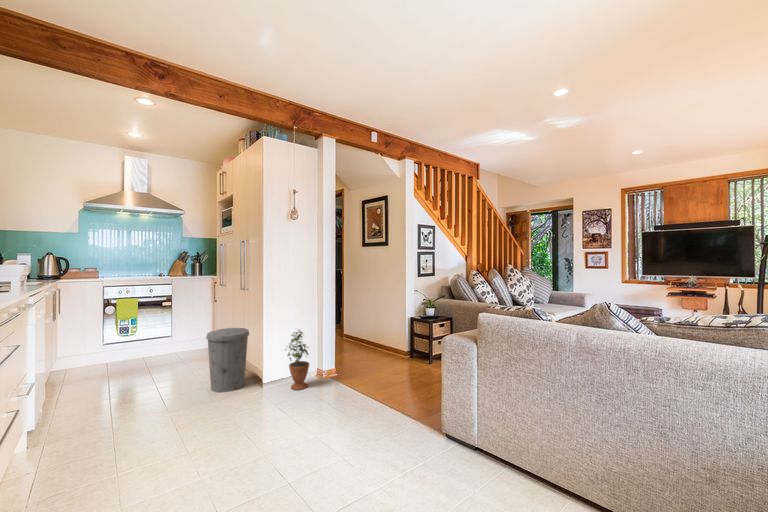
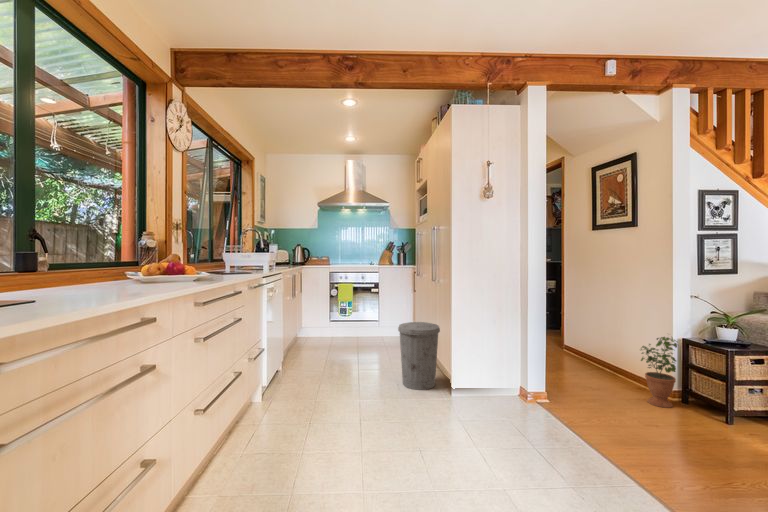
potted plant: present [285,330,309,390] -> present [641,337,677,408]

